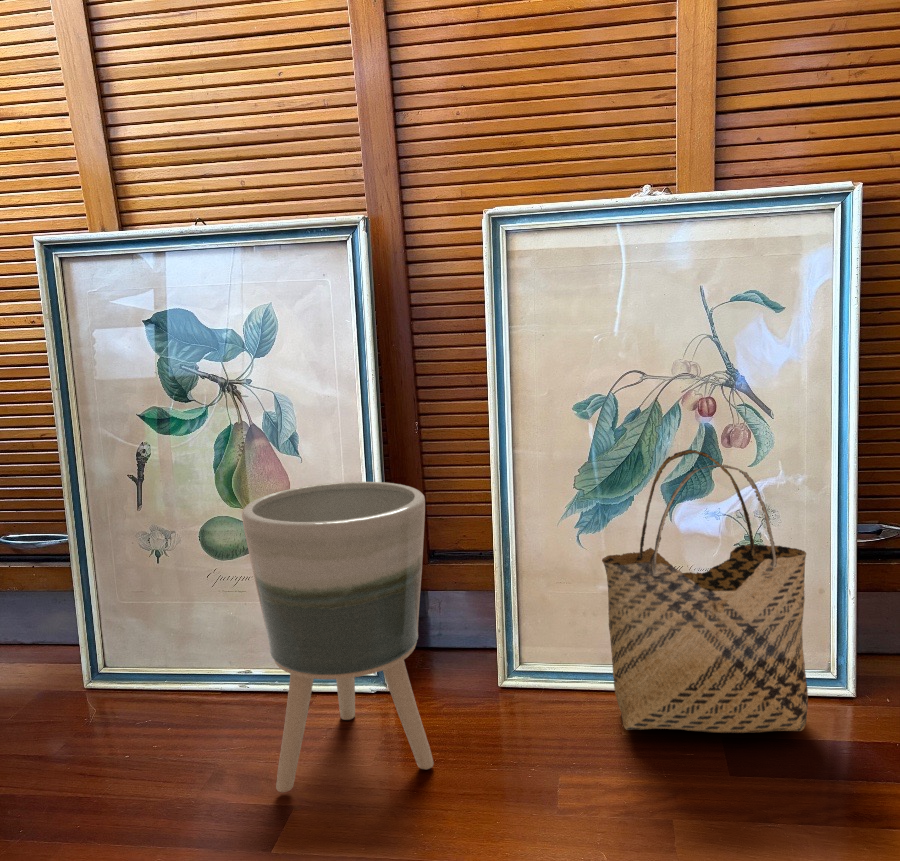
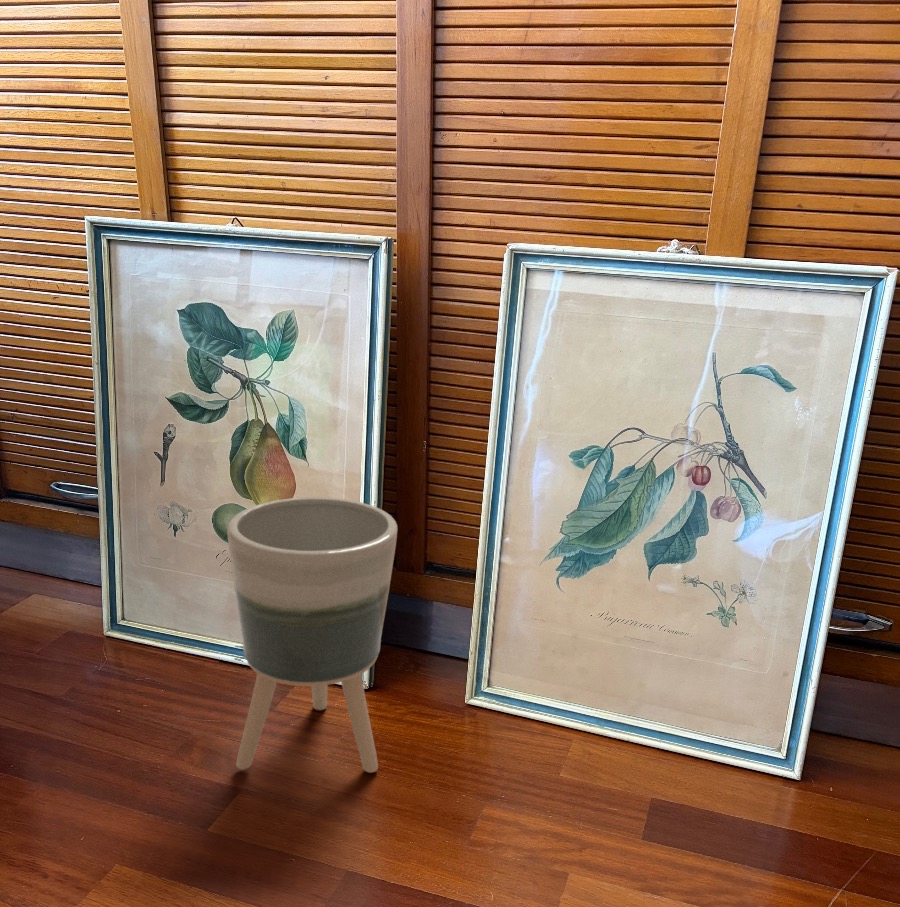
woven basket: present [602,450,808,733] -> none [559,517,766,806]

